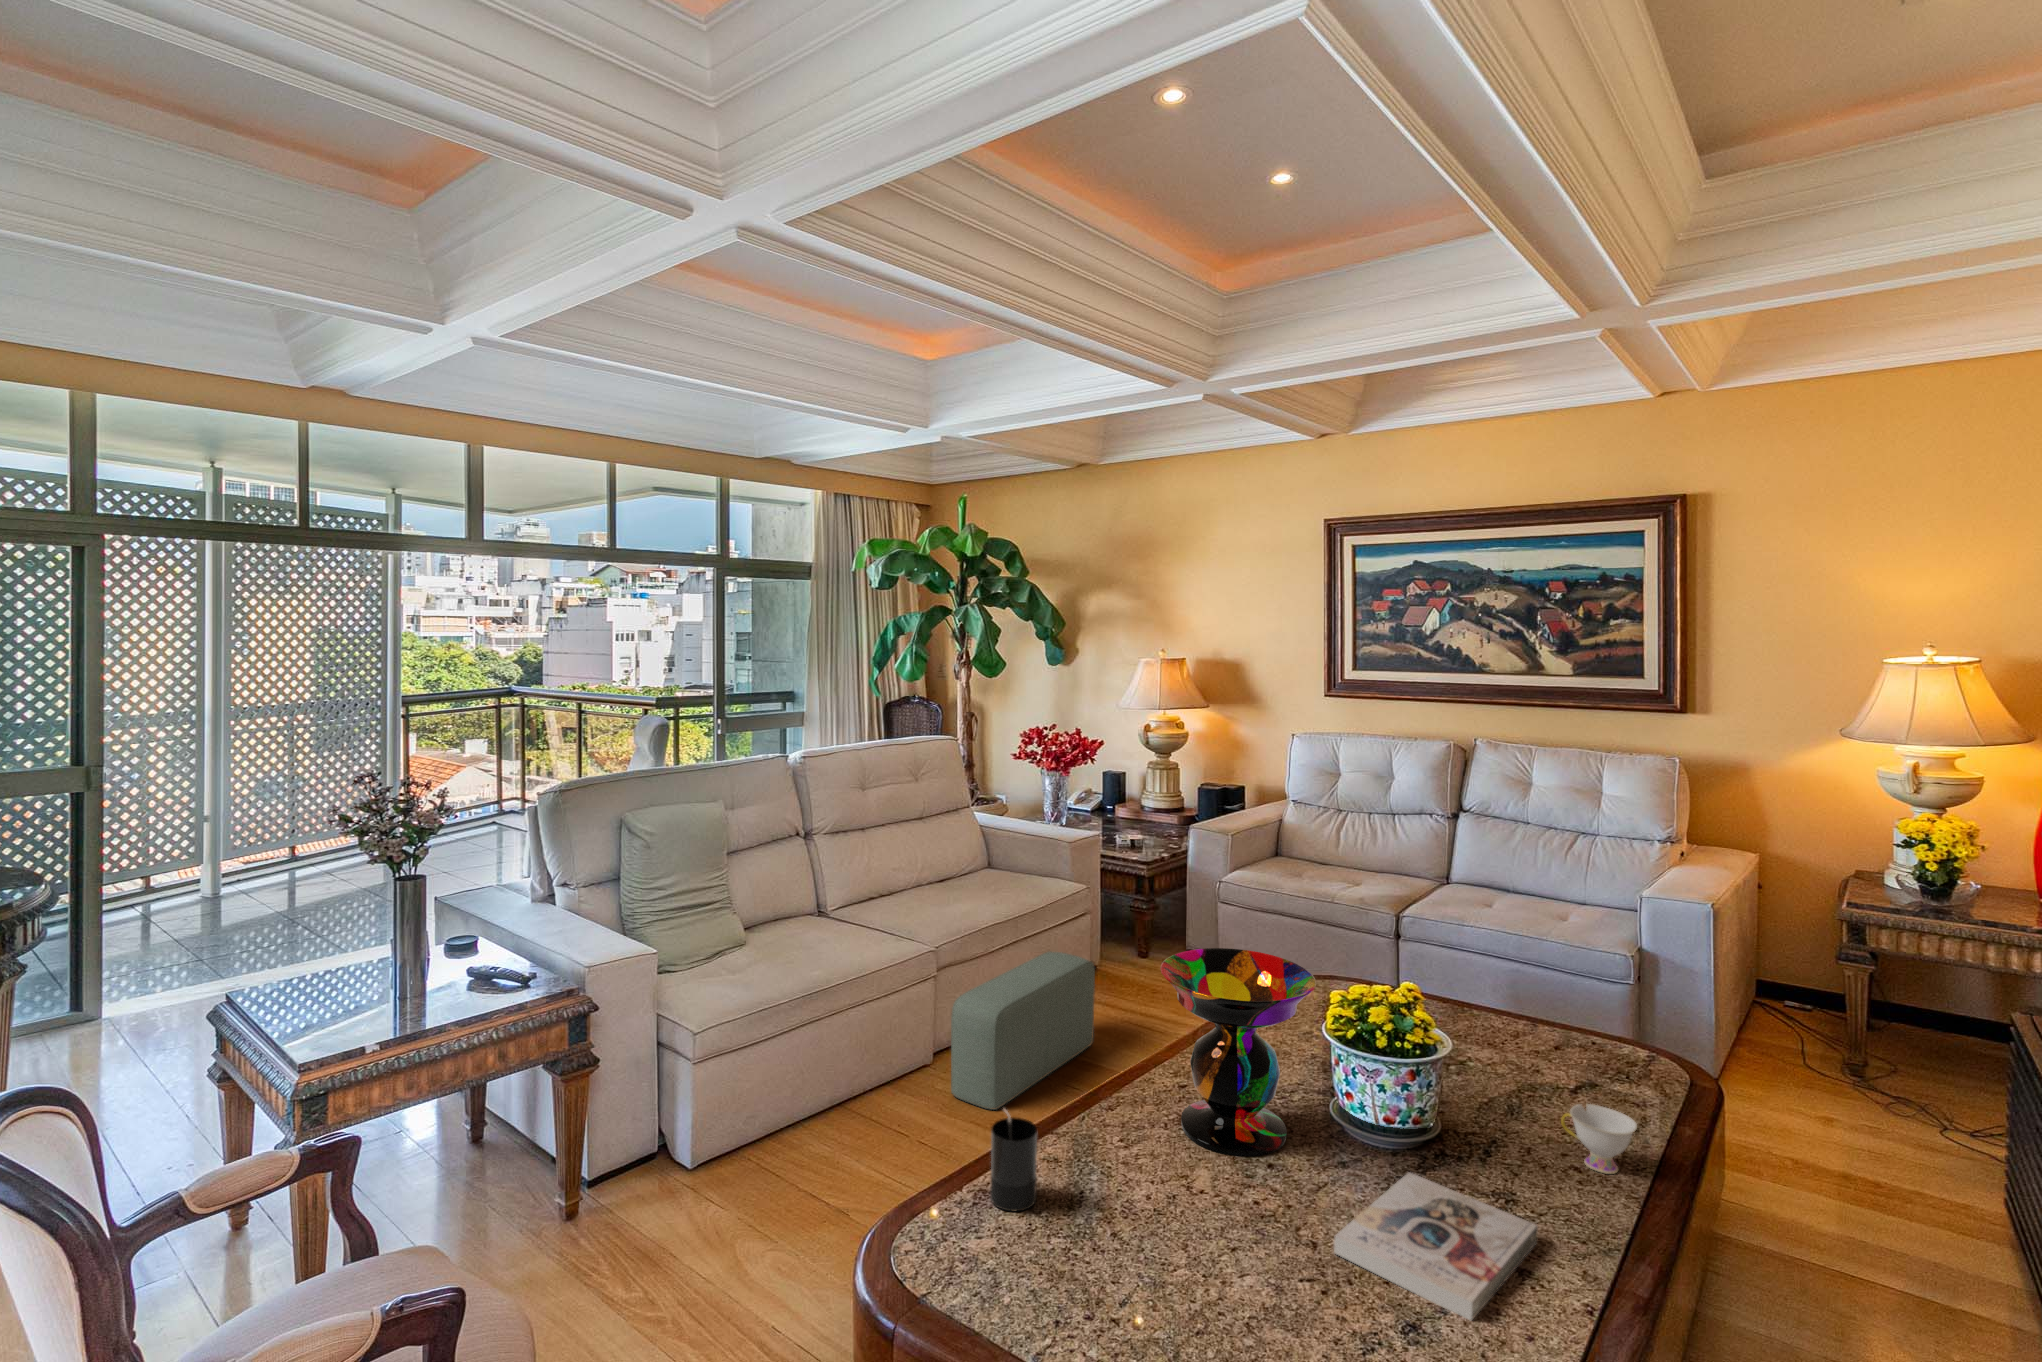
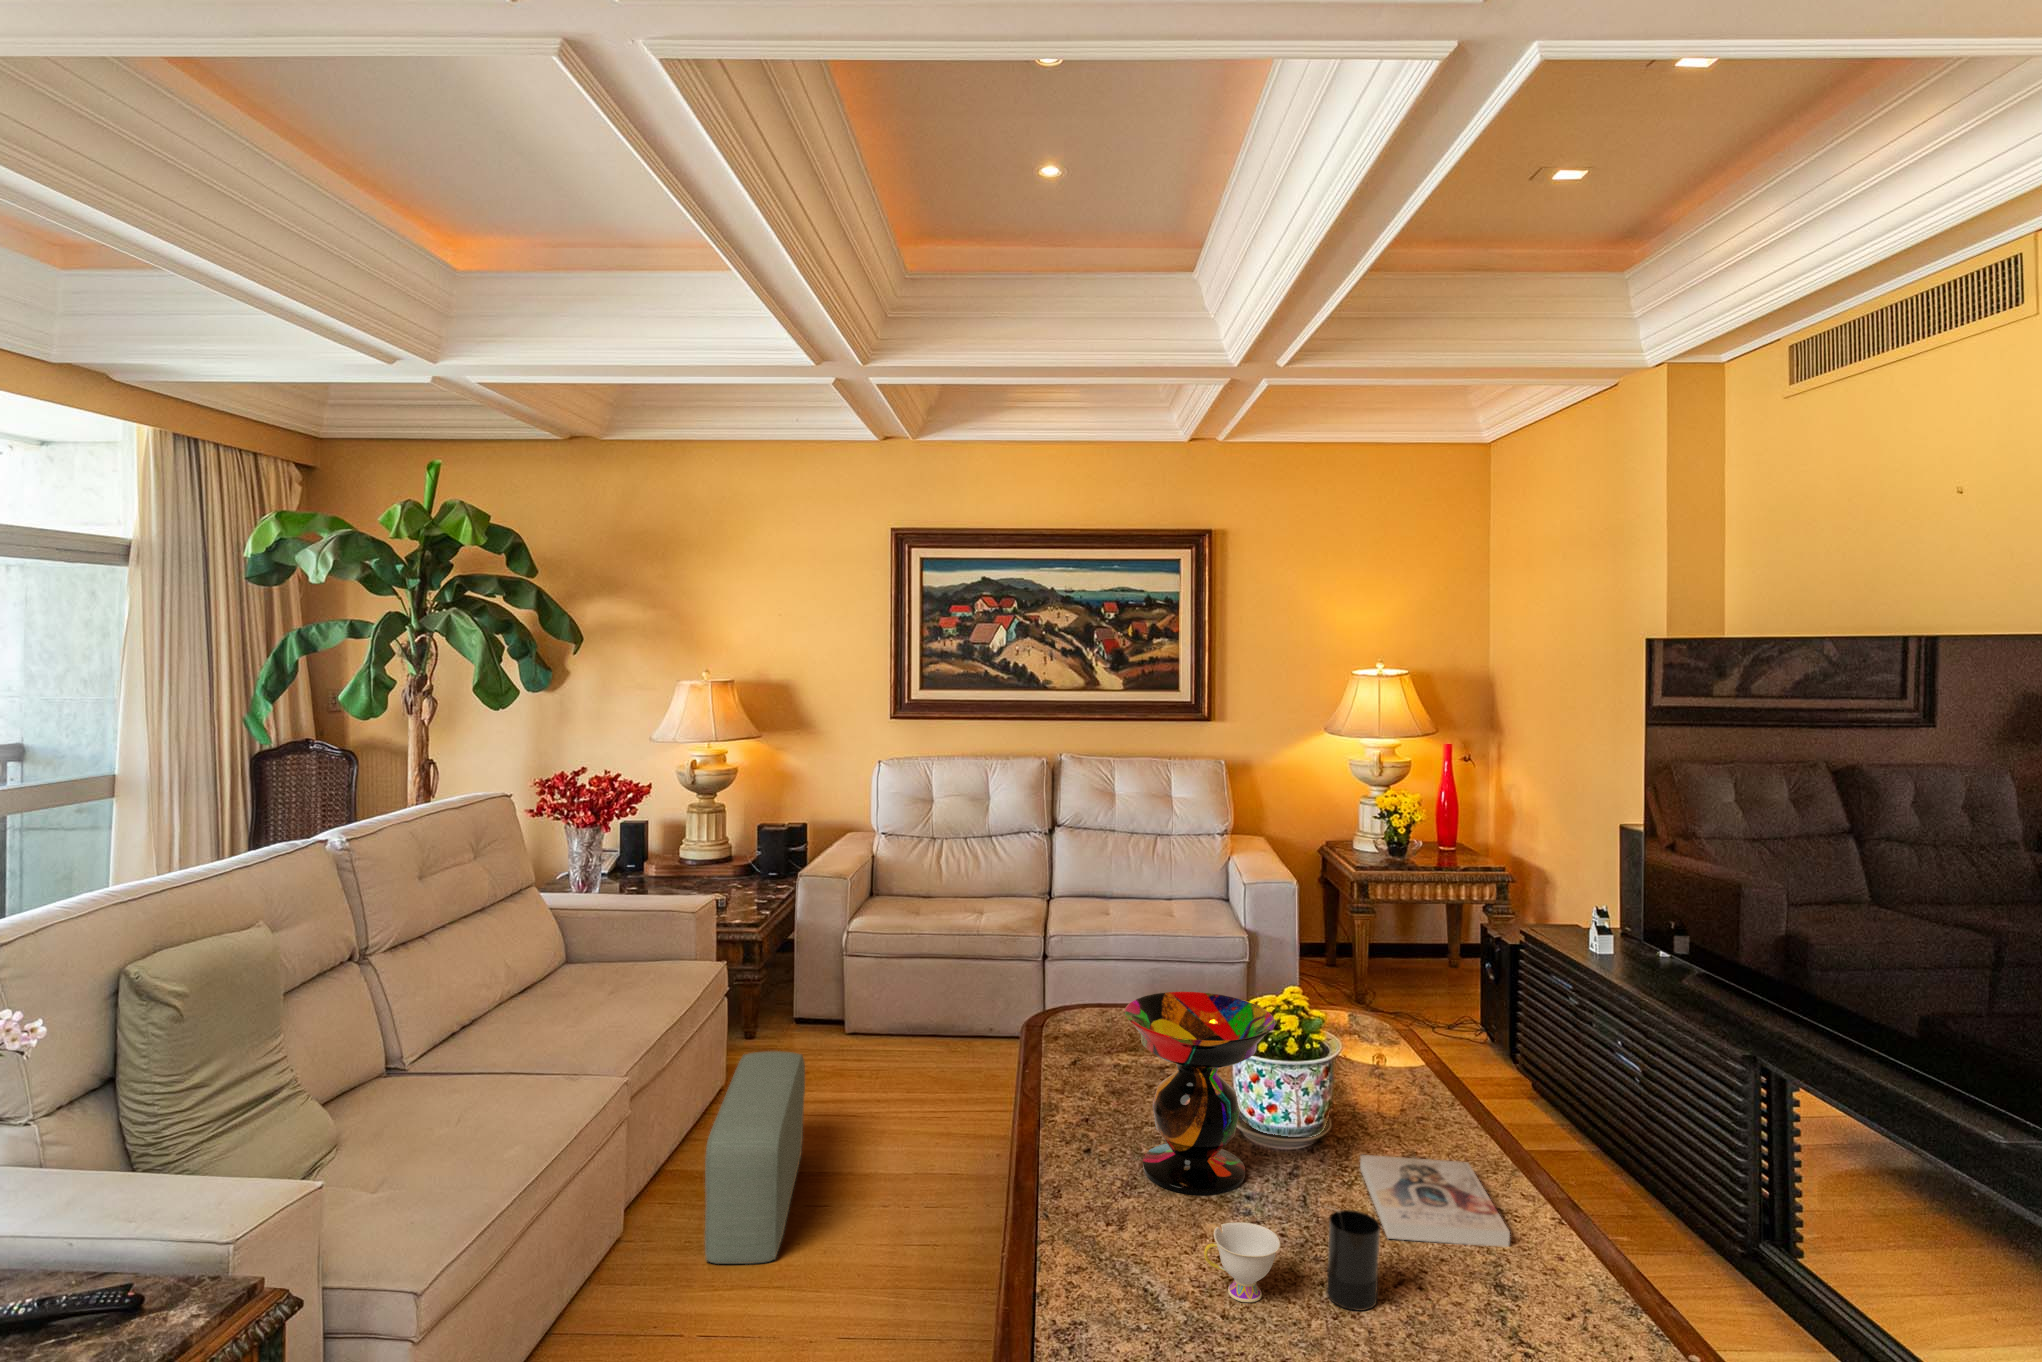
teacup: present [1561,1104,1637,1174] -> present [1204,1222,1280,1302]
candle: present [990,1109,1037,1211] -> present [1326,1209,1380,1311]

